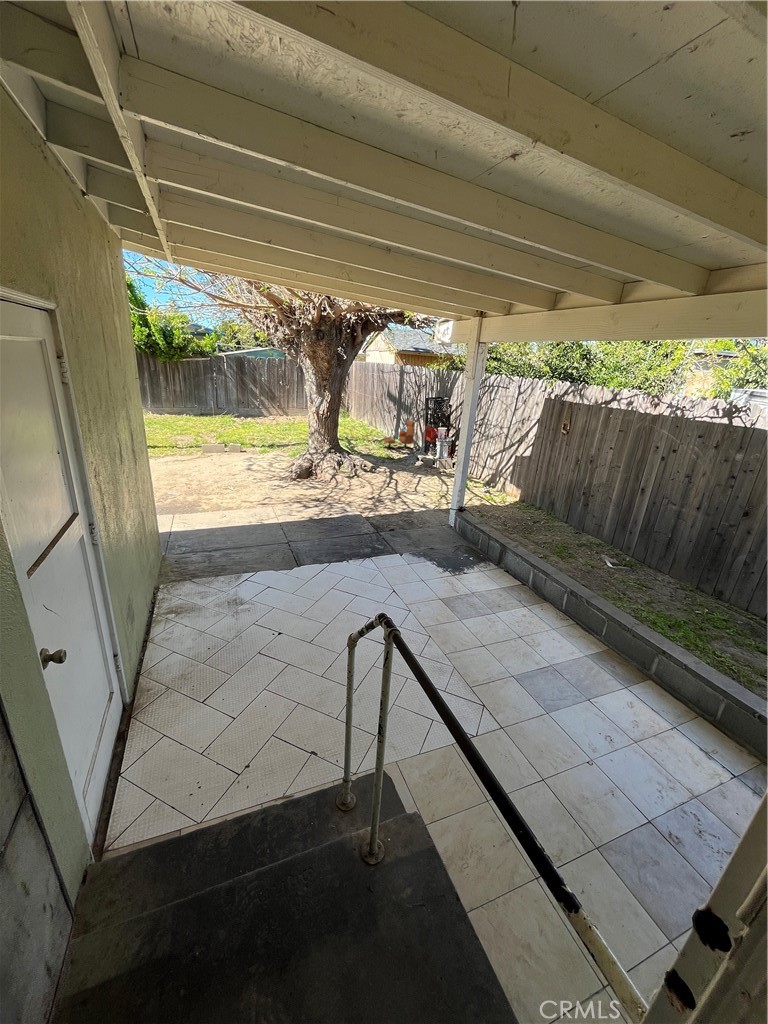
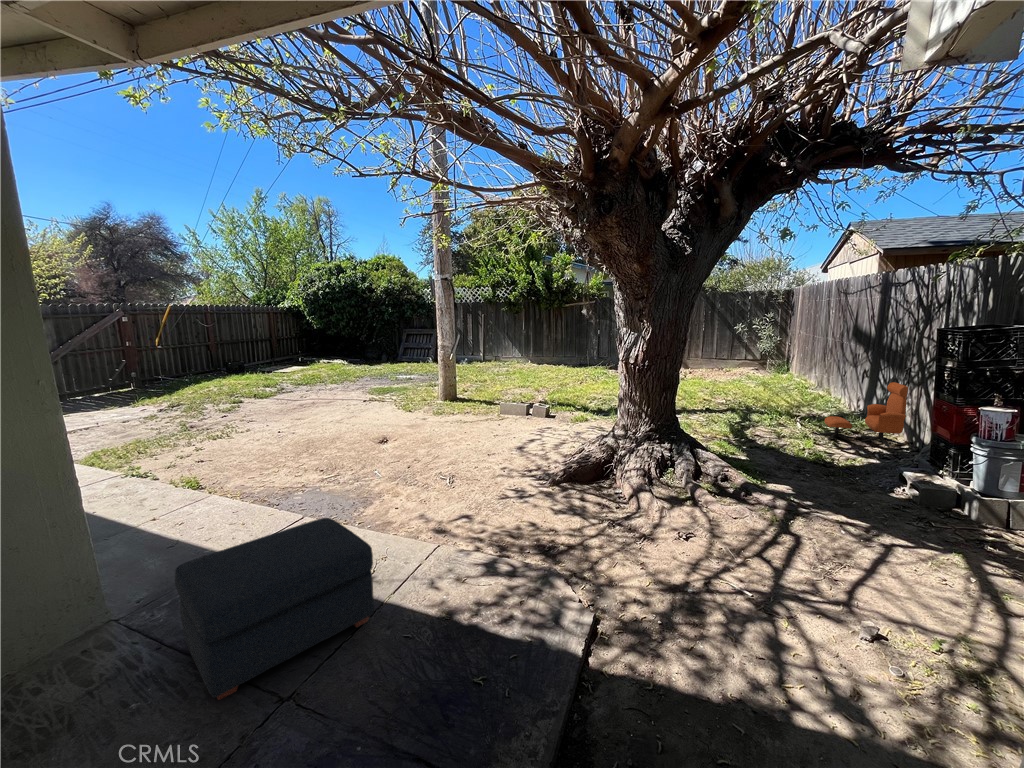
ottoman: none [241,486,298,535] -> present [175,518,374,700]

